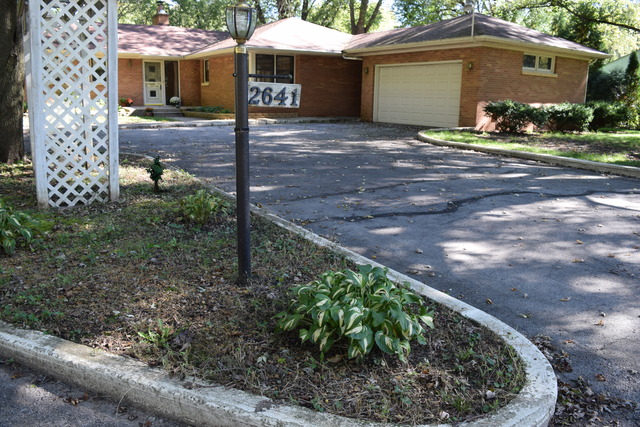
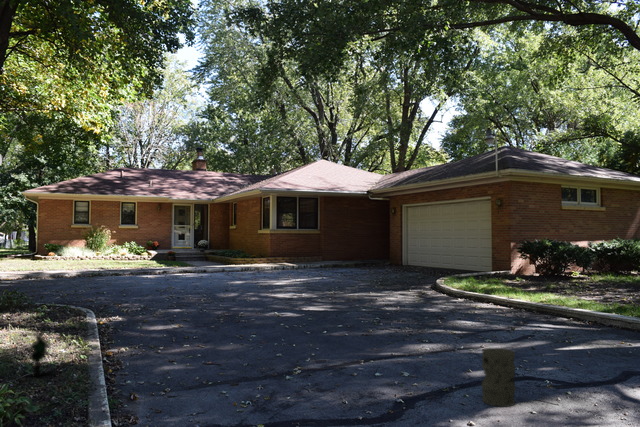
trash can: none [501,169,528,209] -> present [481,348,516,407]

